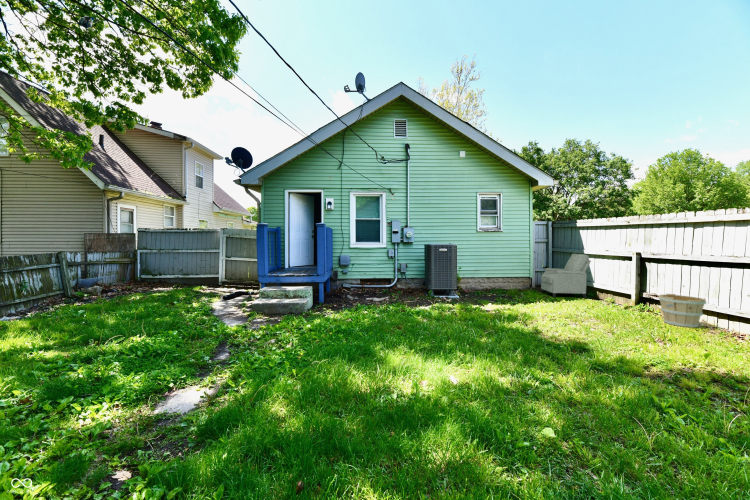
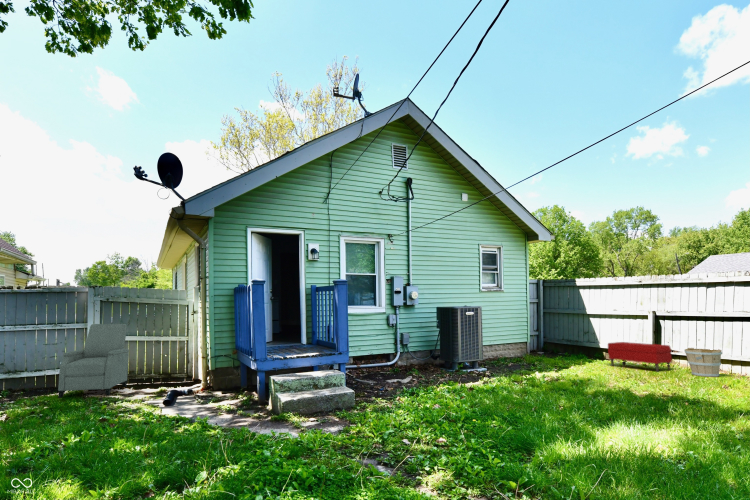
chair: present [541,254,591,298] -> present [58,324,129,398]
bench: none [586,282,652,314] -> present [608,342,672,372]

